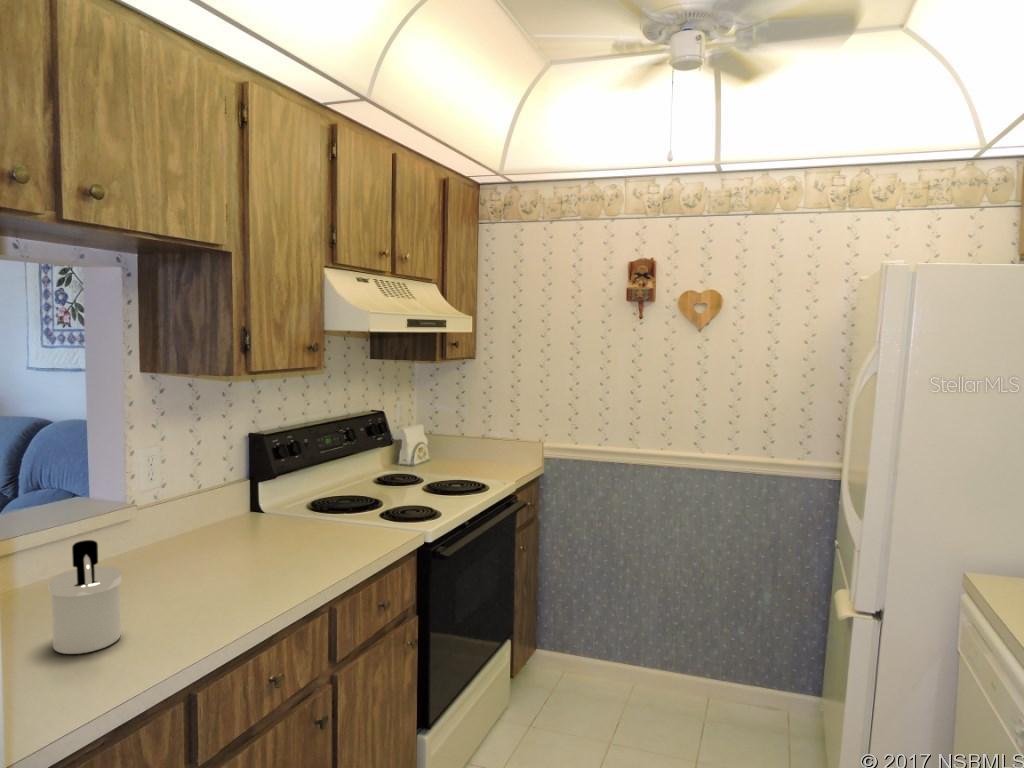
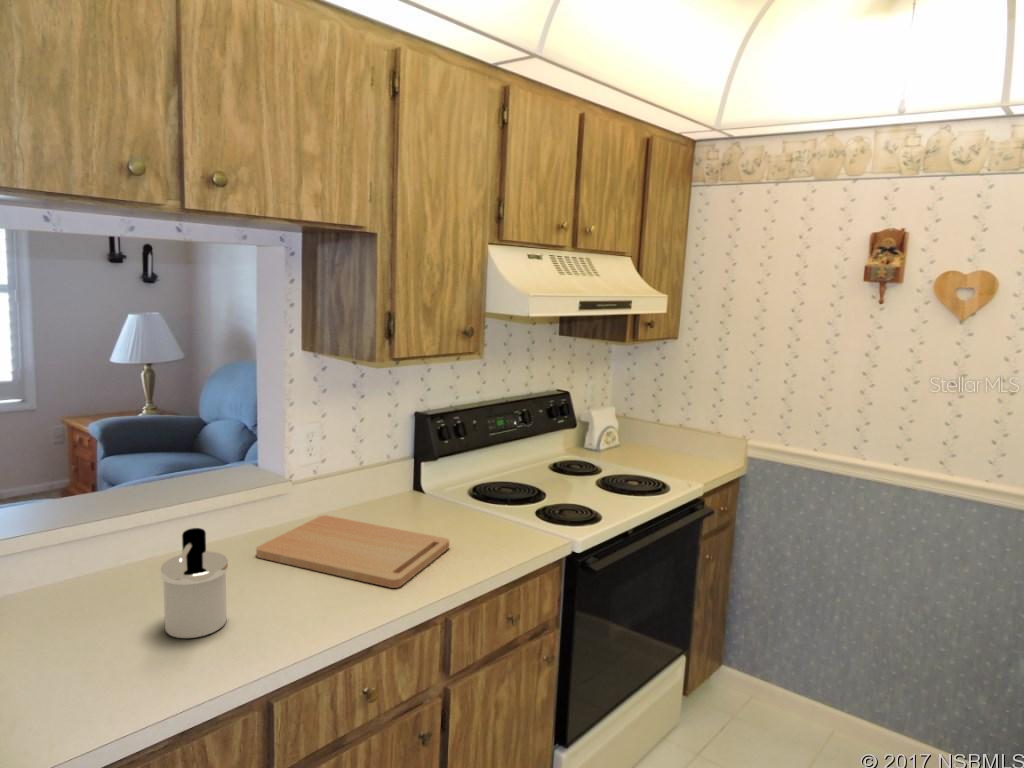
cutting board: none [113,540,315,586] -> present [256,515,449,588]

